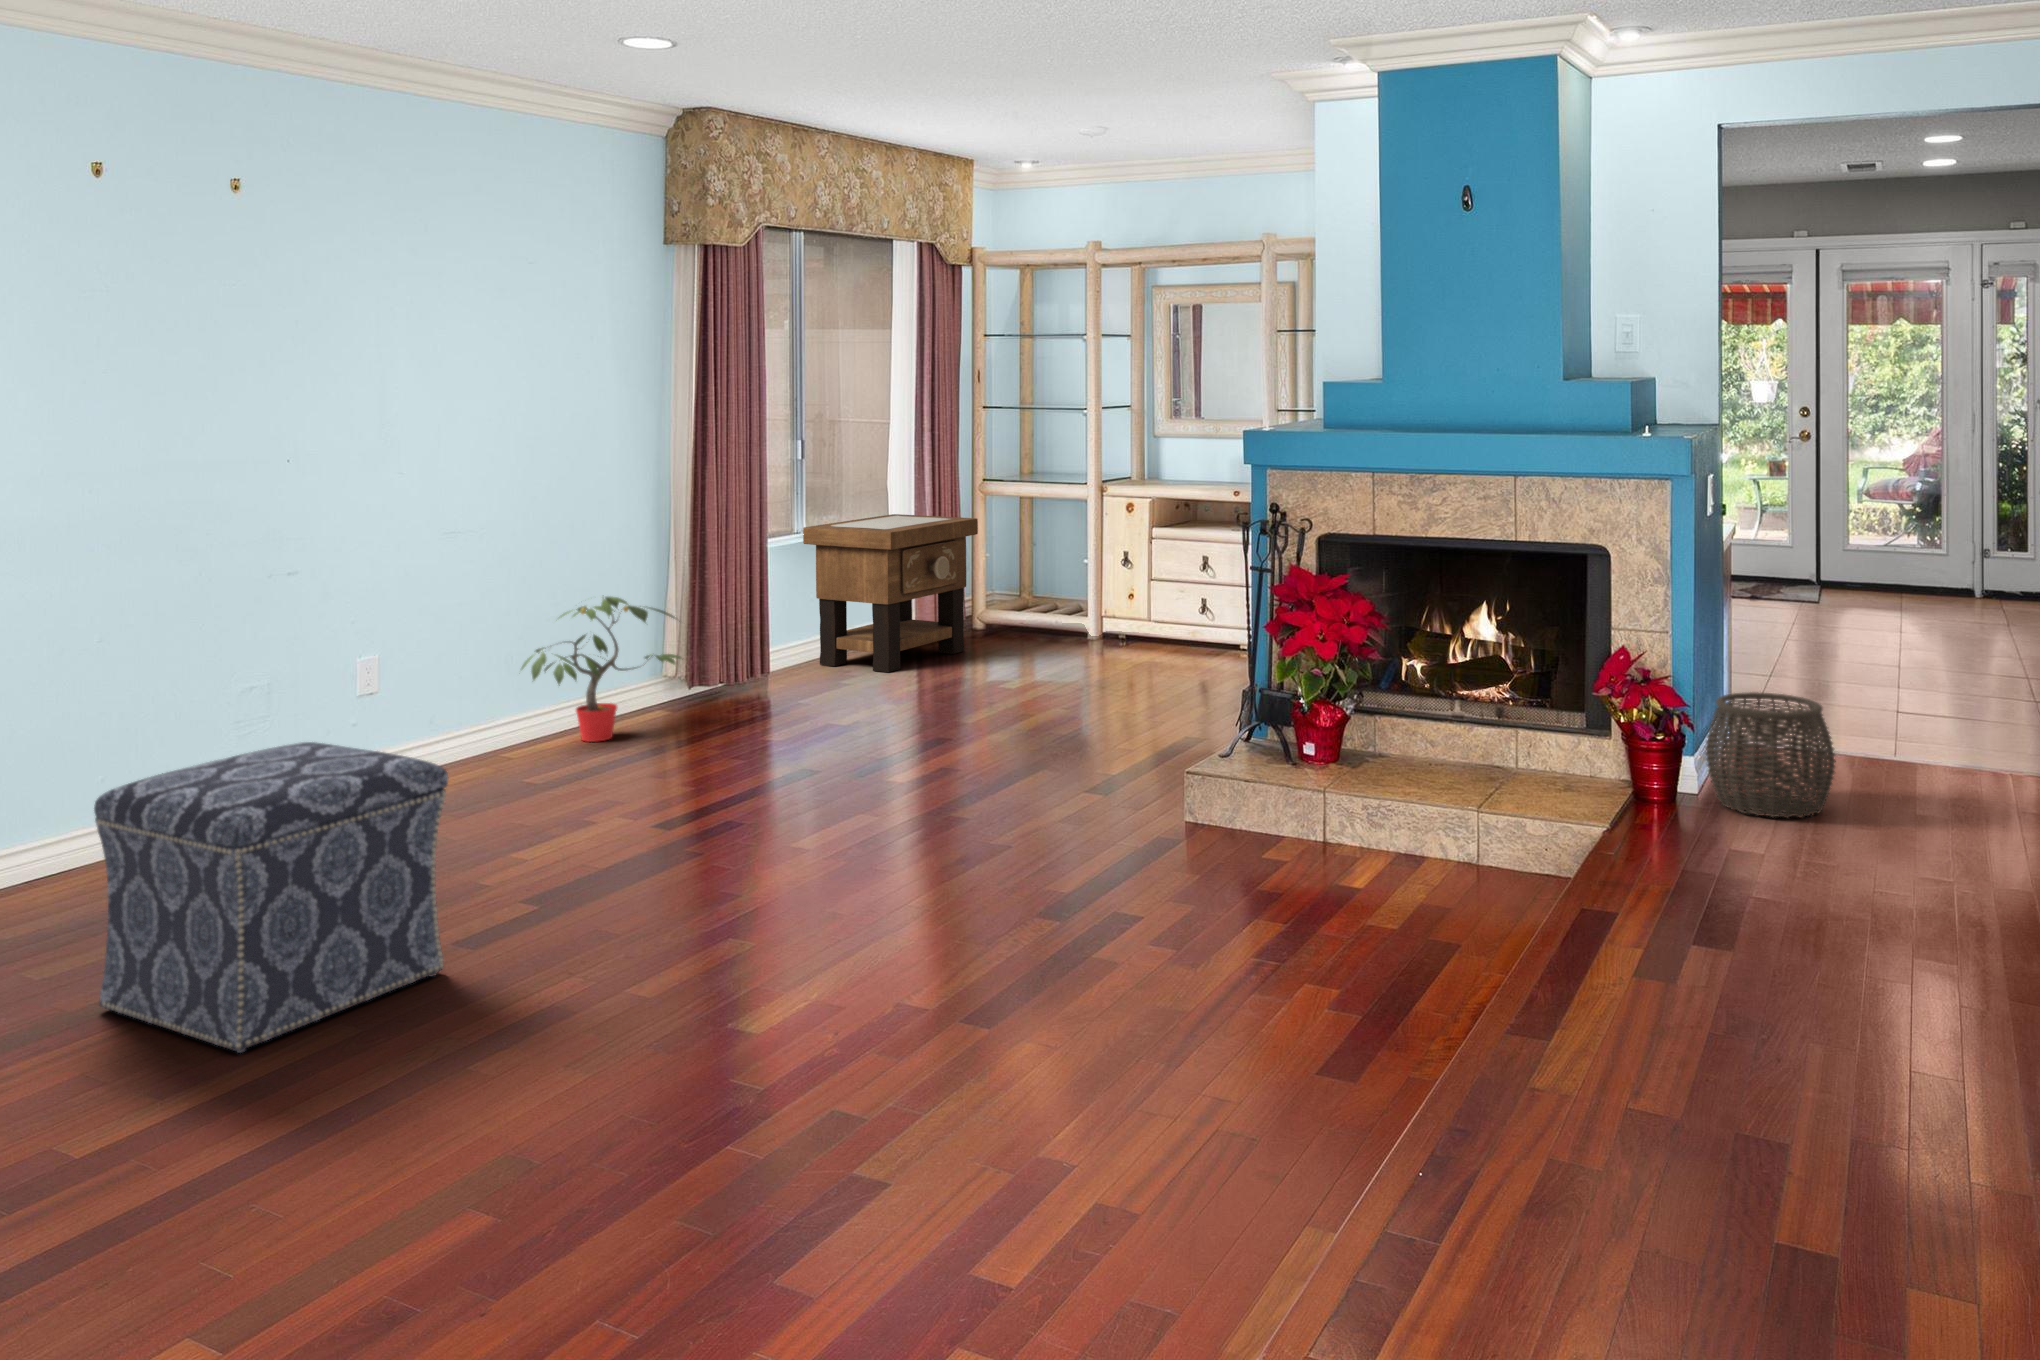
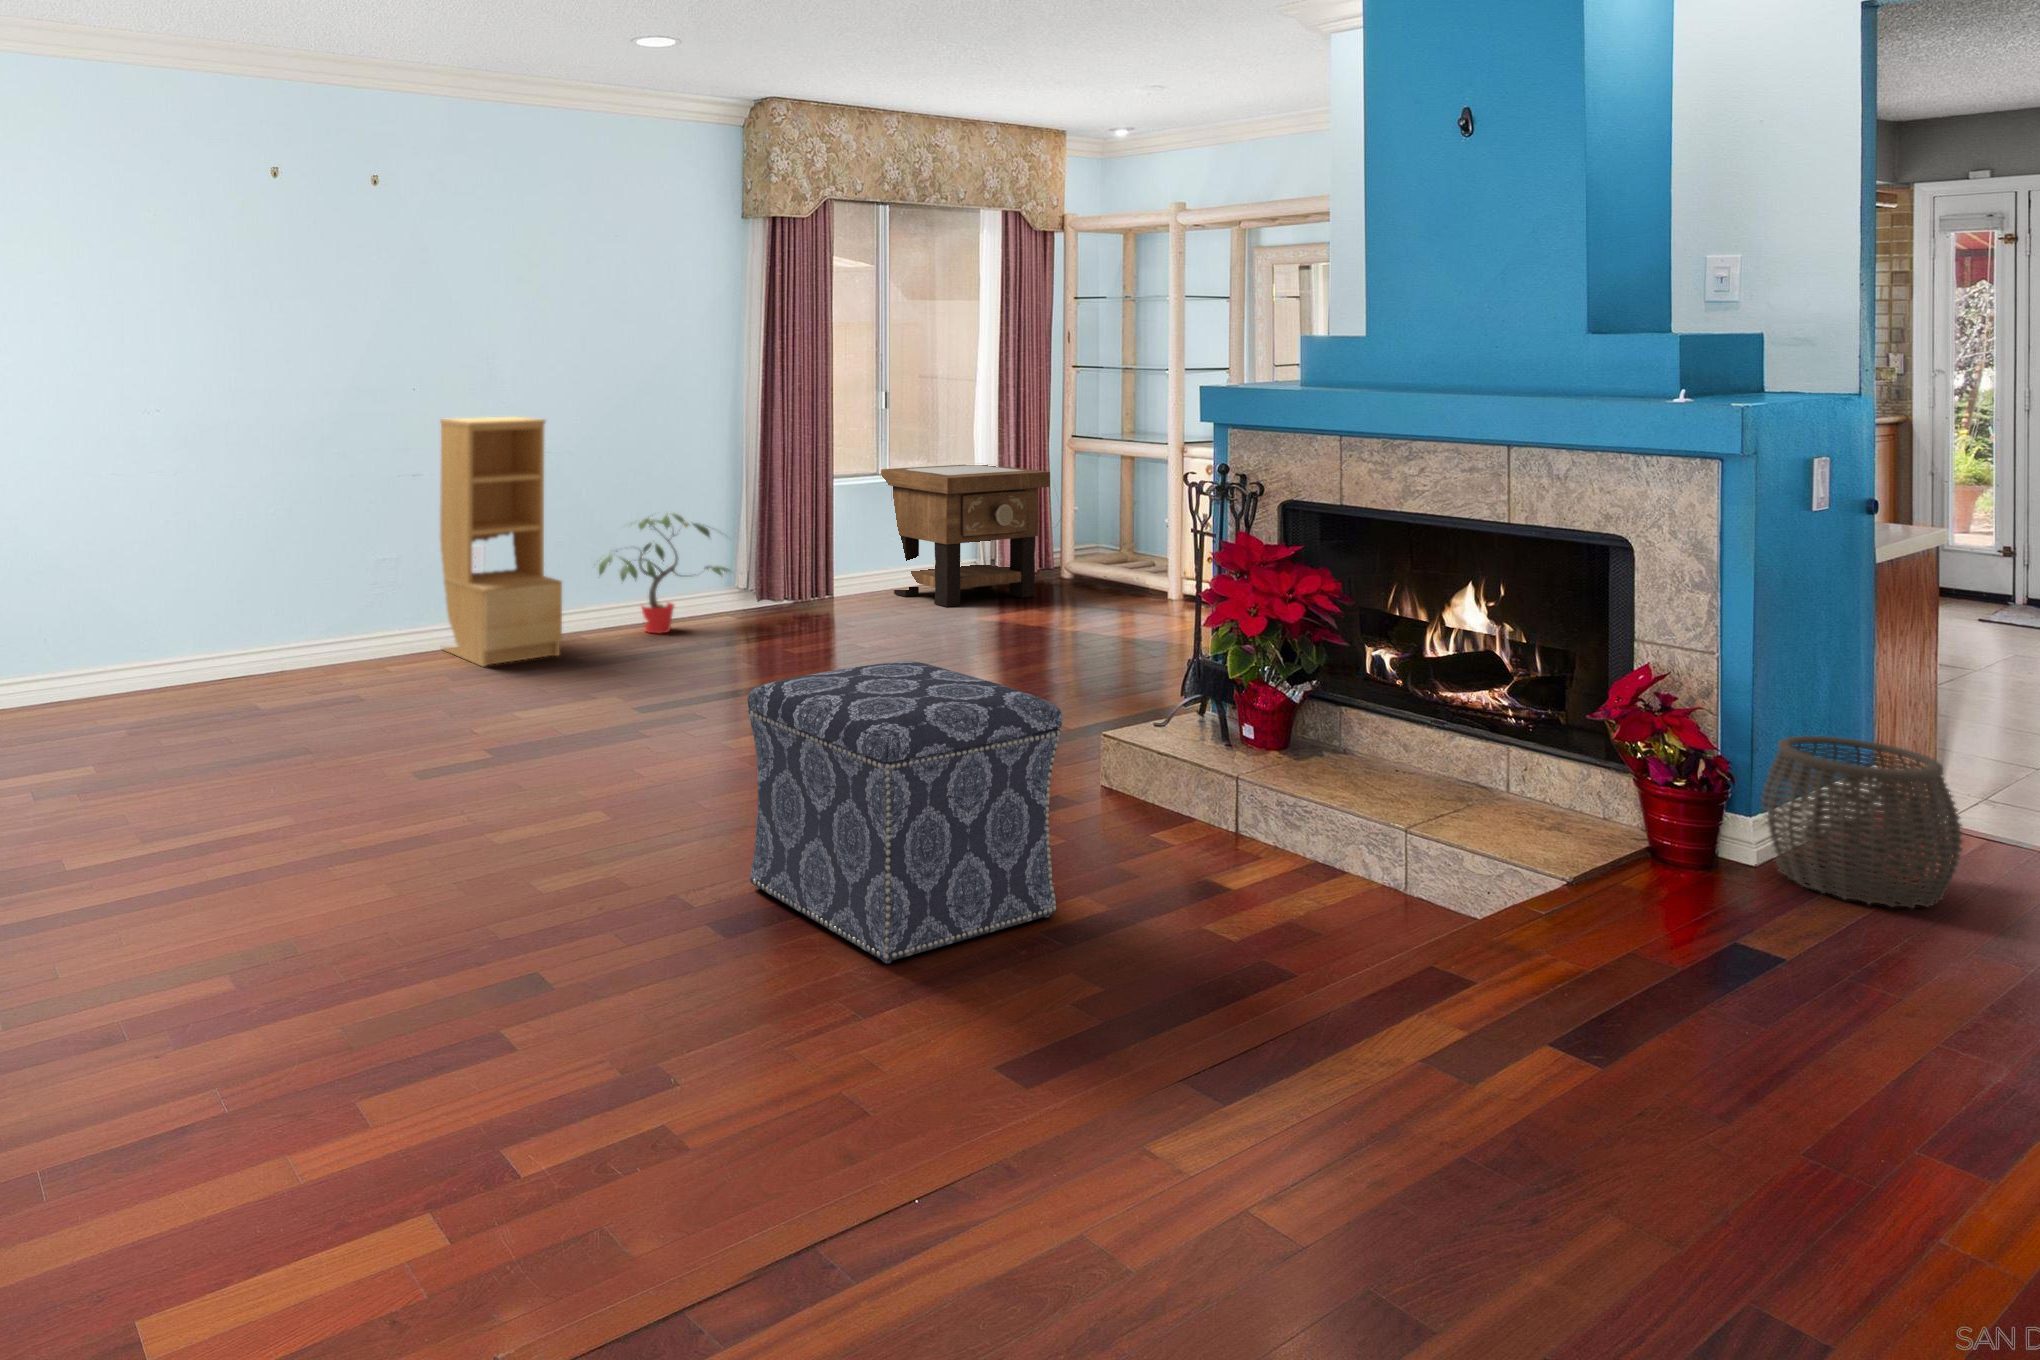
bookshelf: none [335,493,512,810] -> present [440,416,562,666]
ottoman: present [94,742,448,1053] -> present [748,661,1063,963]

